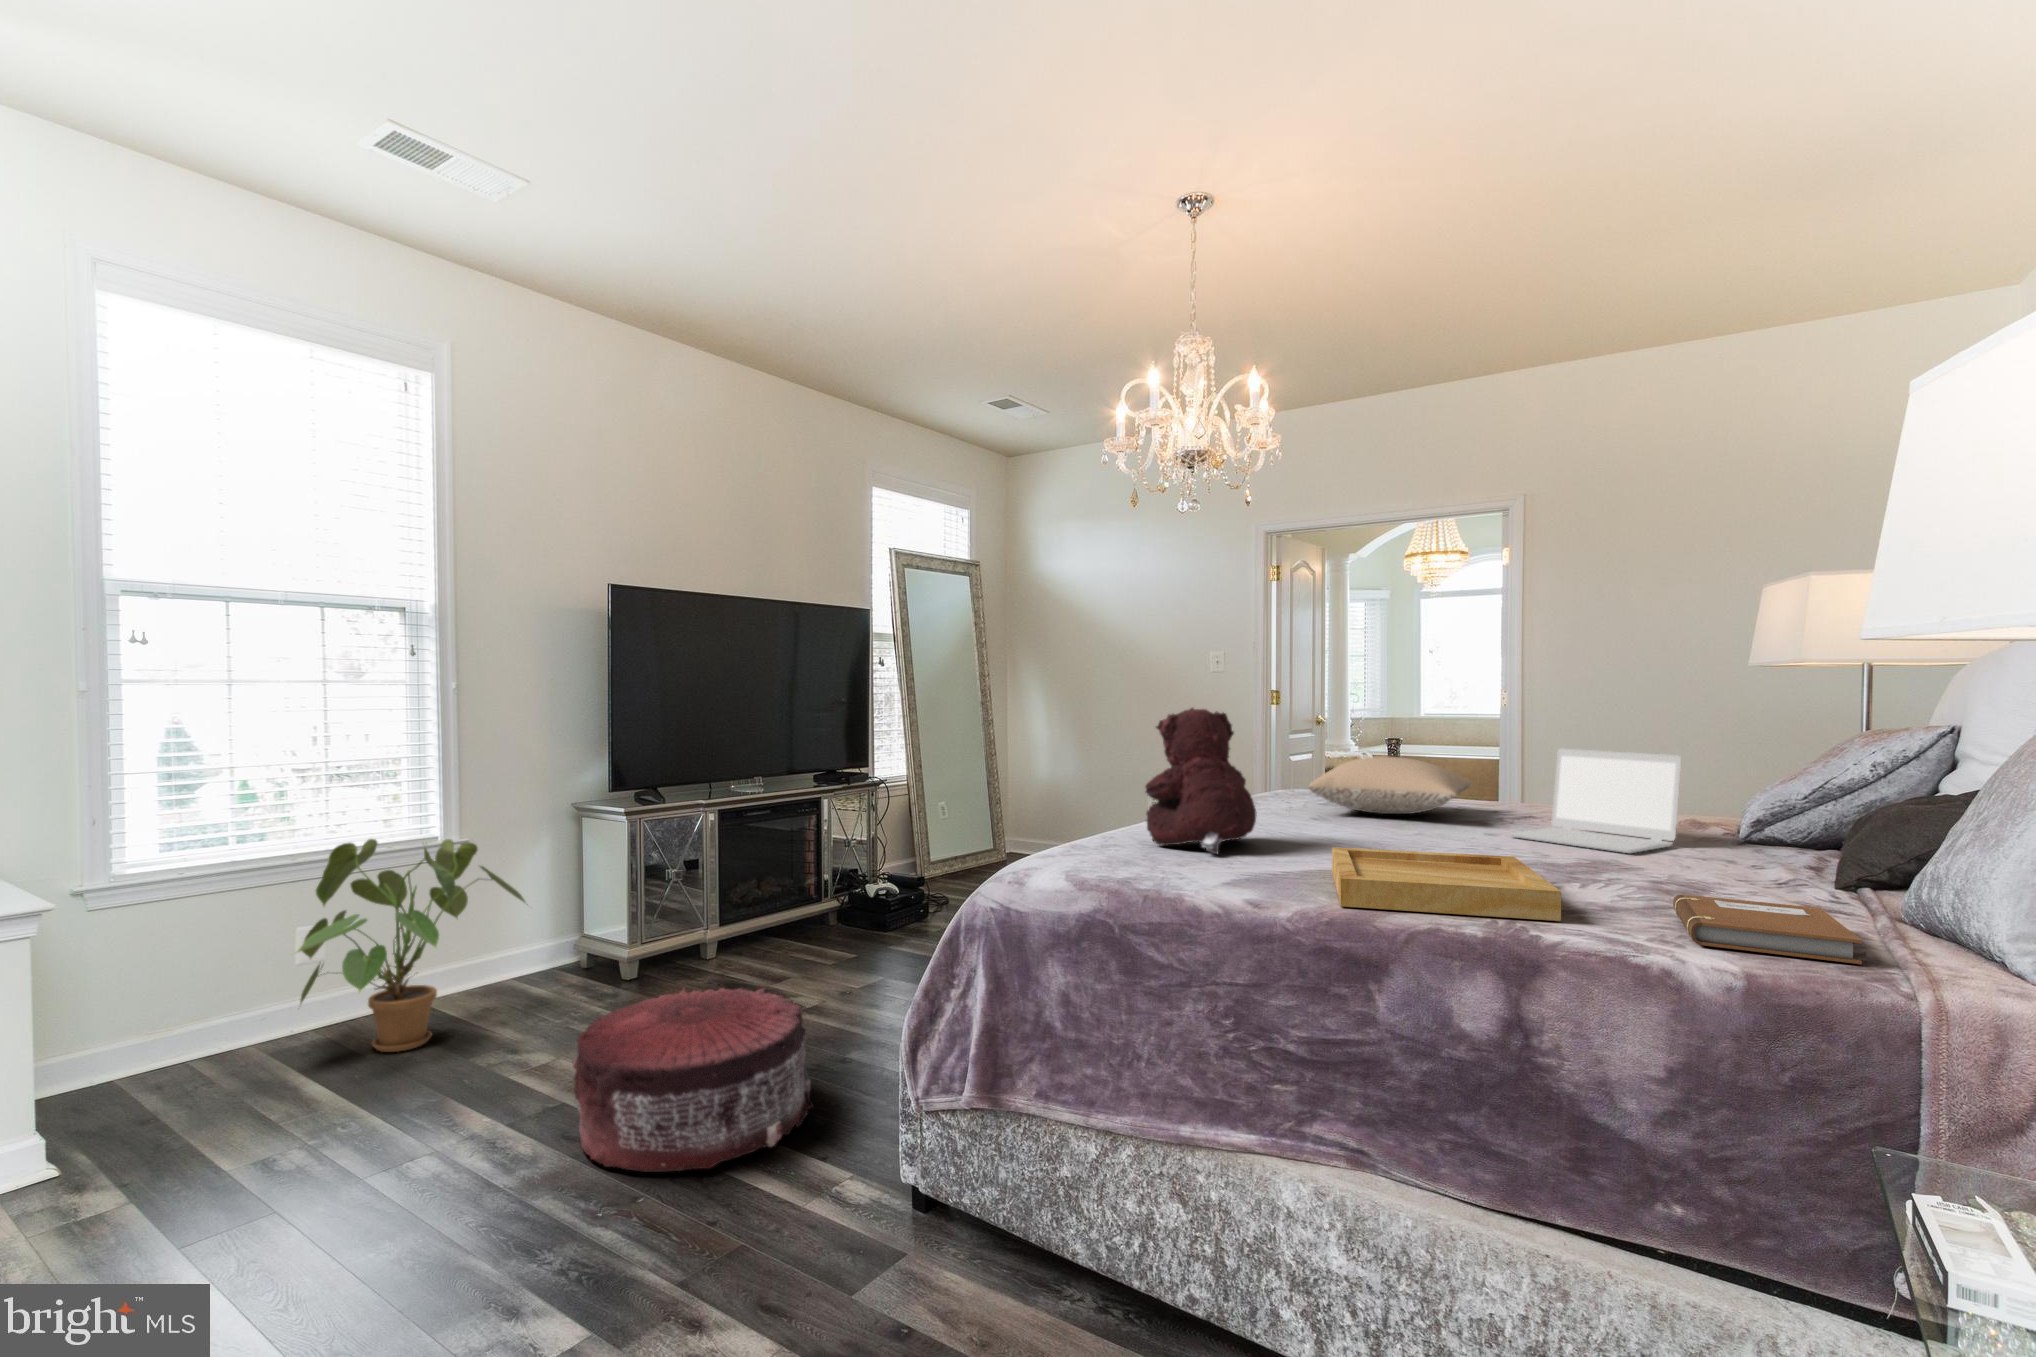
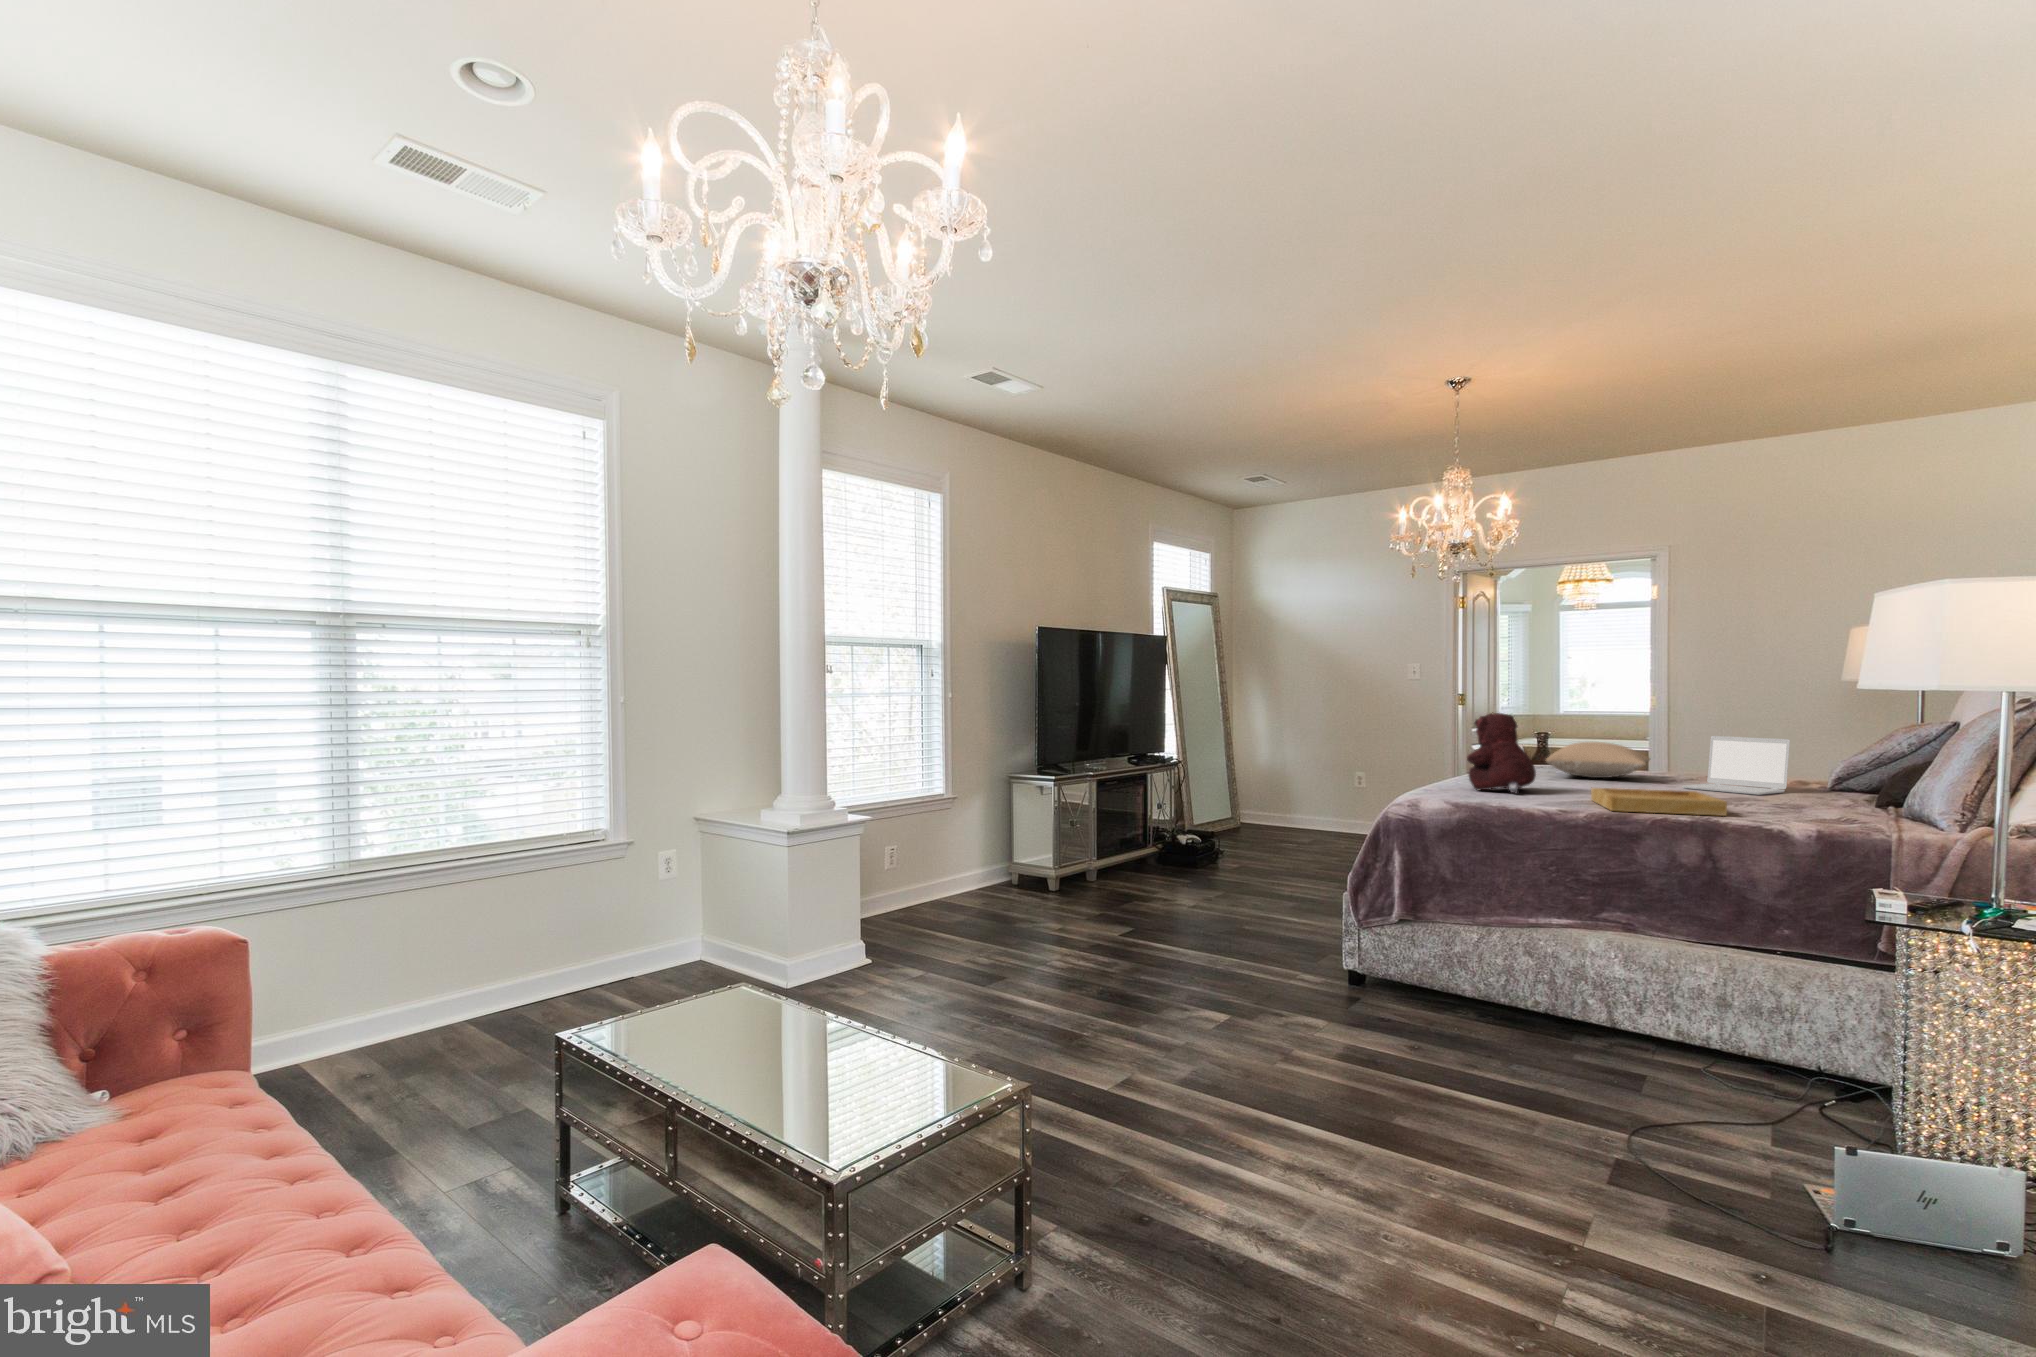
house plant: present [297,839,525,1052] -> none [902,794,1022,921]
notebook: present [1673,894,1862,964] -> none [1784,805,1872,828]
pouf: present [573,988,814,1172] -> none [1130,879,1260,967]

